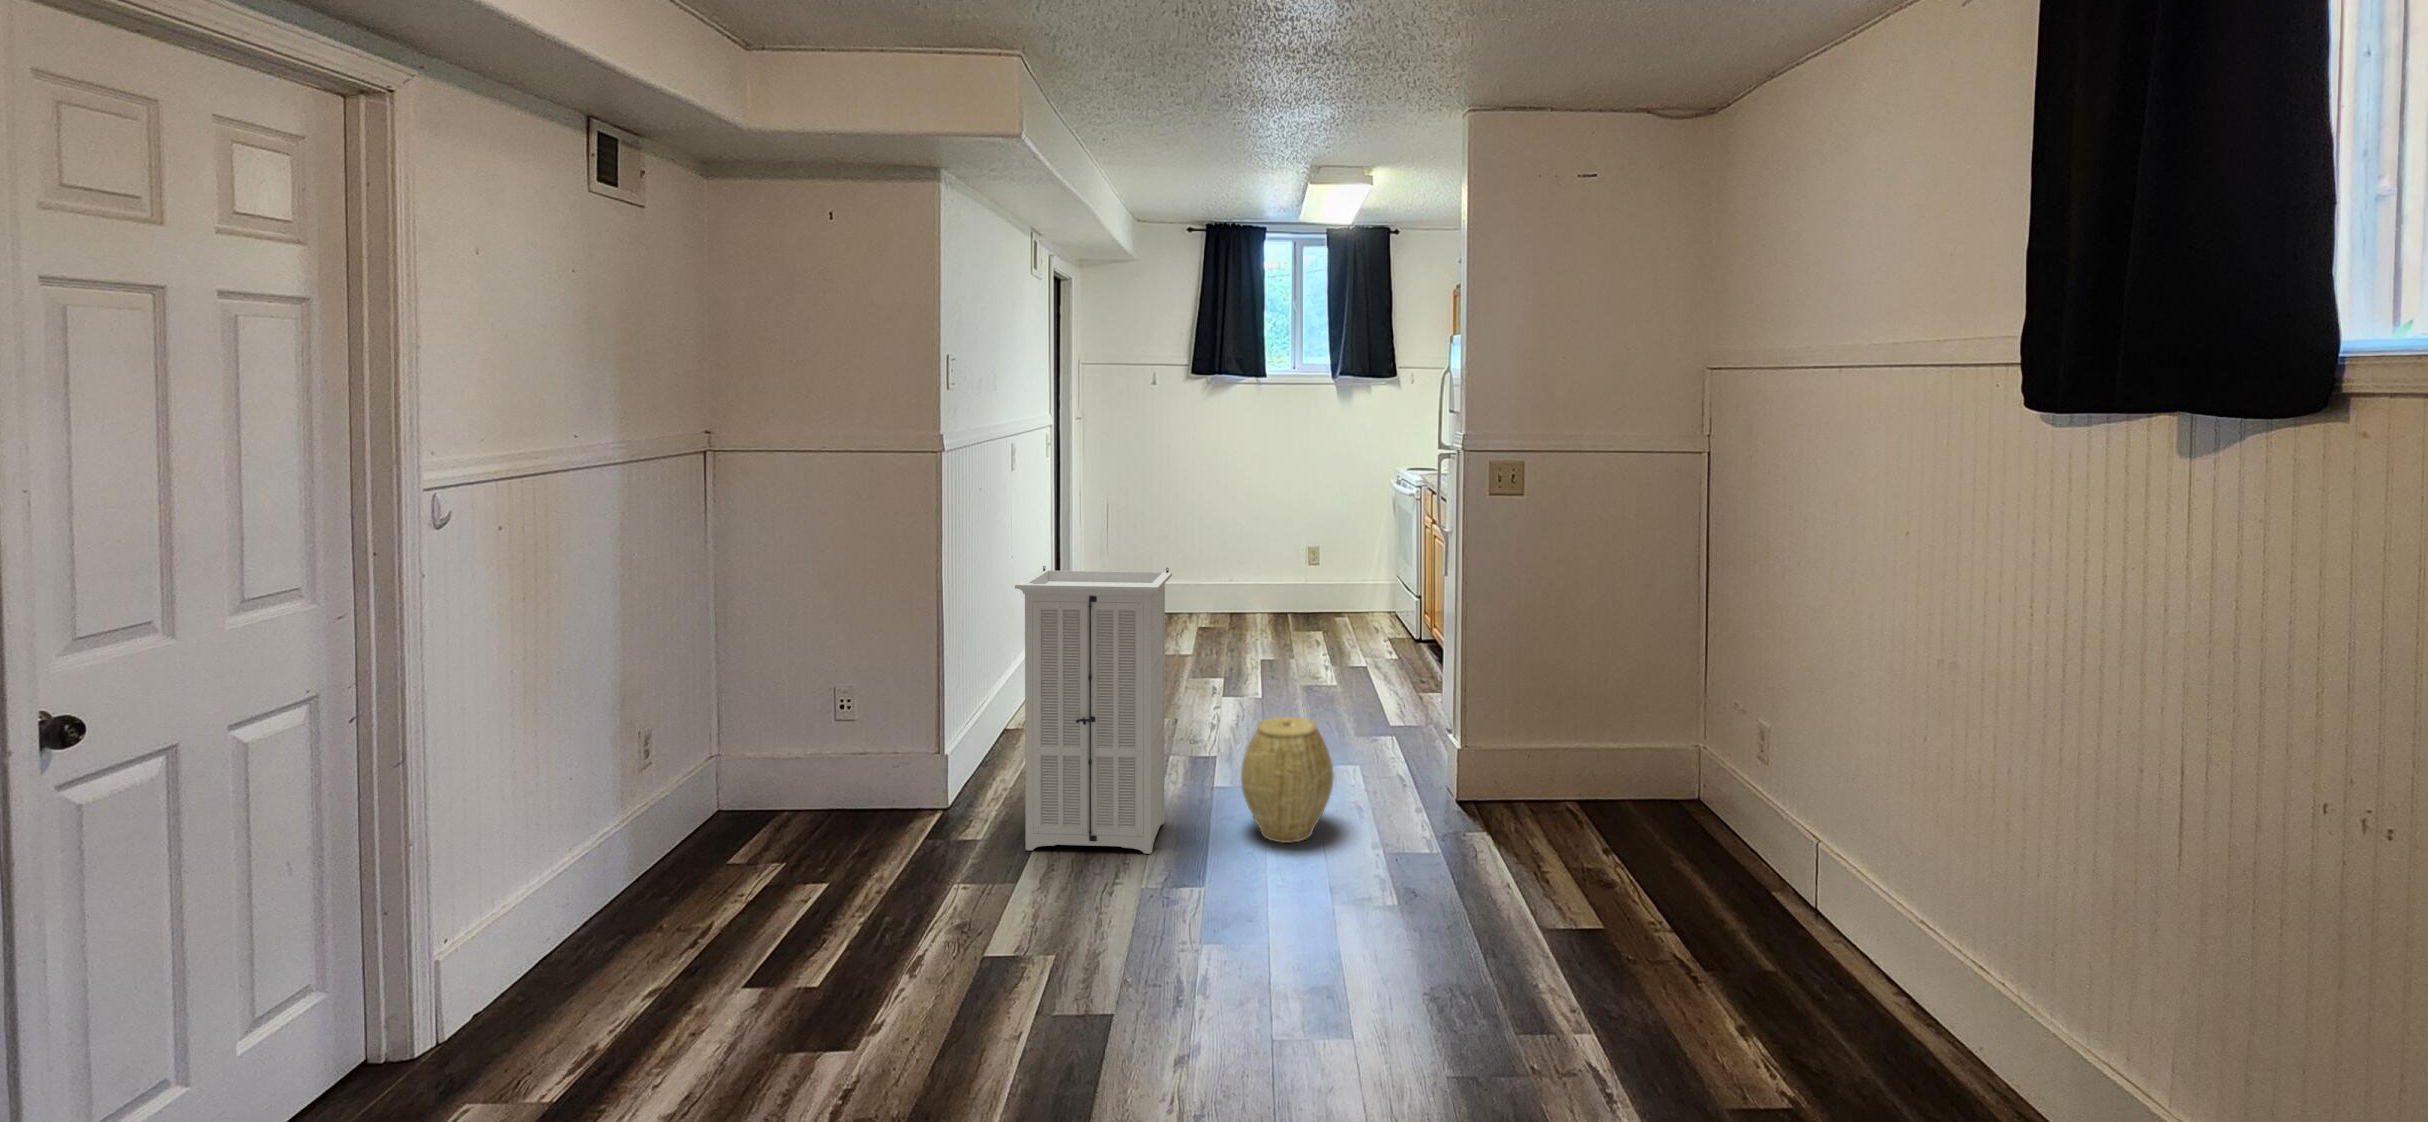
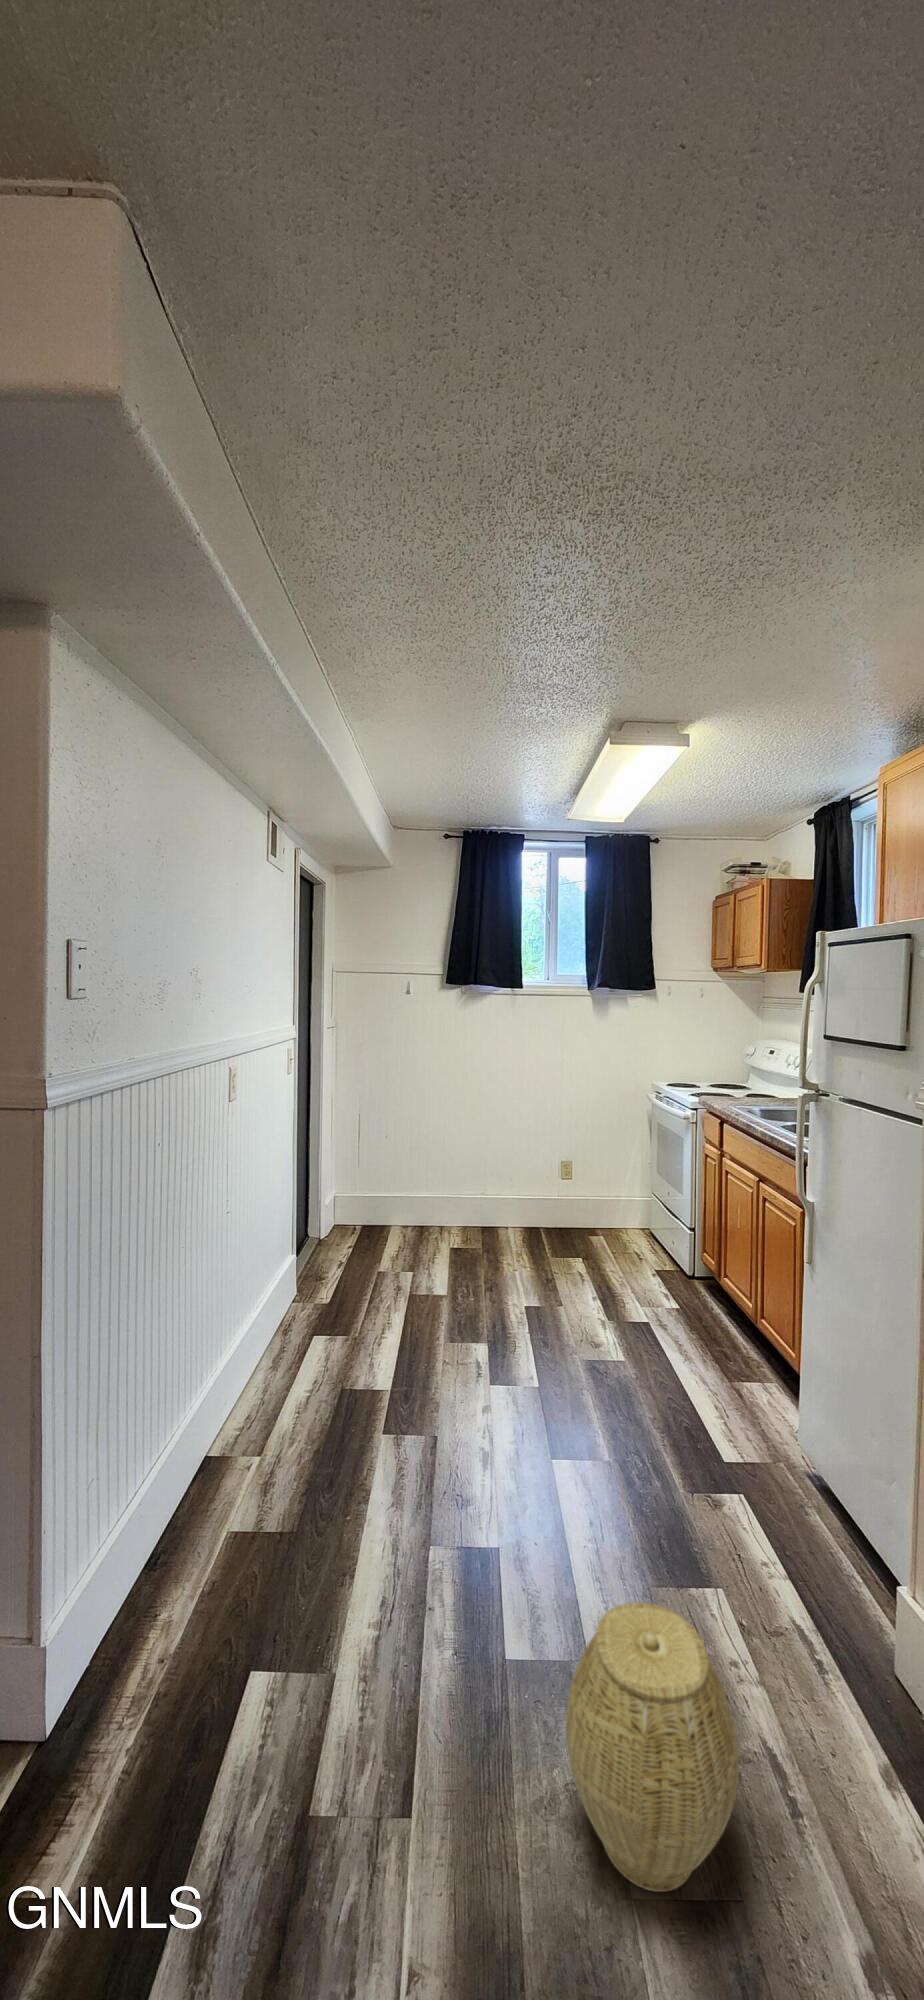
storage cabinet: present [1015,566,1172,854] -> none [156,1329,447,1934]

